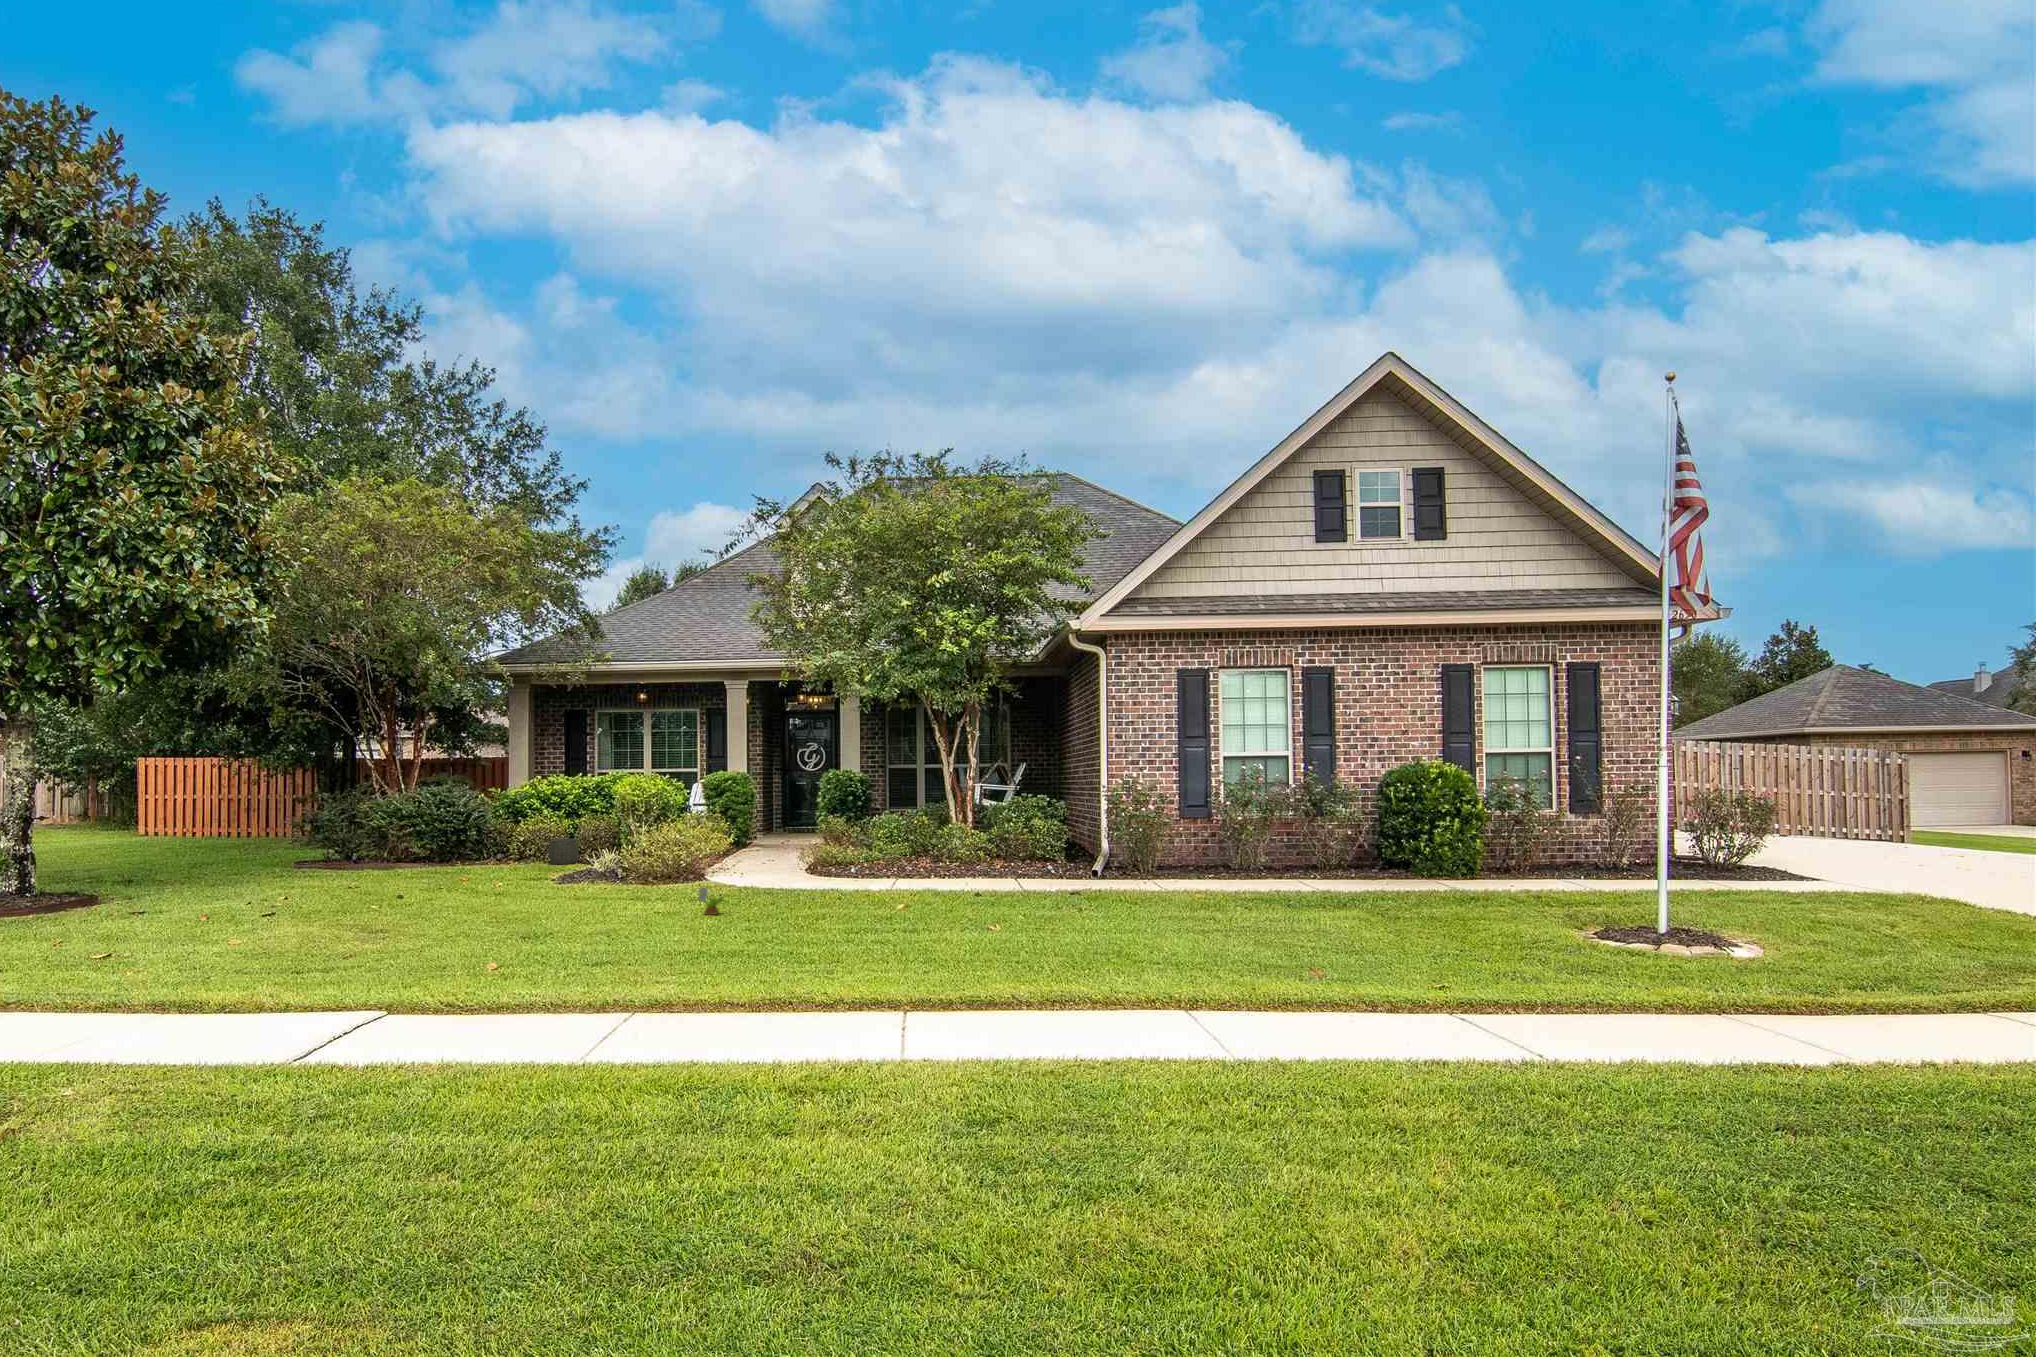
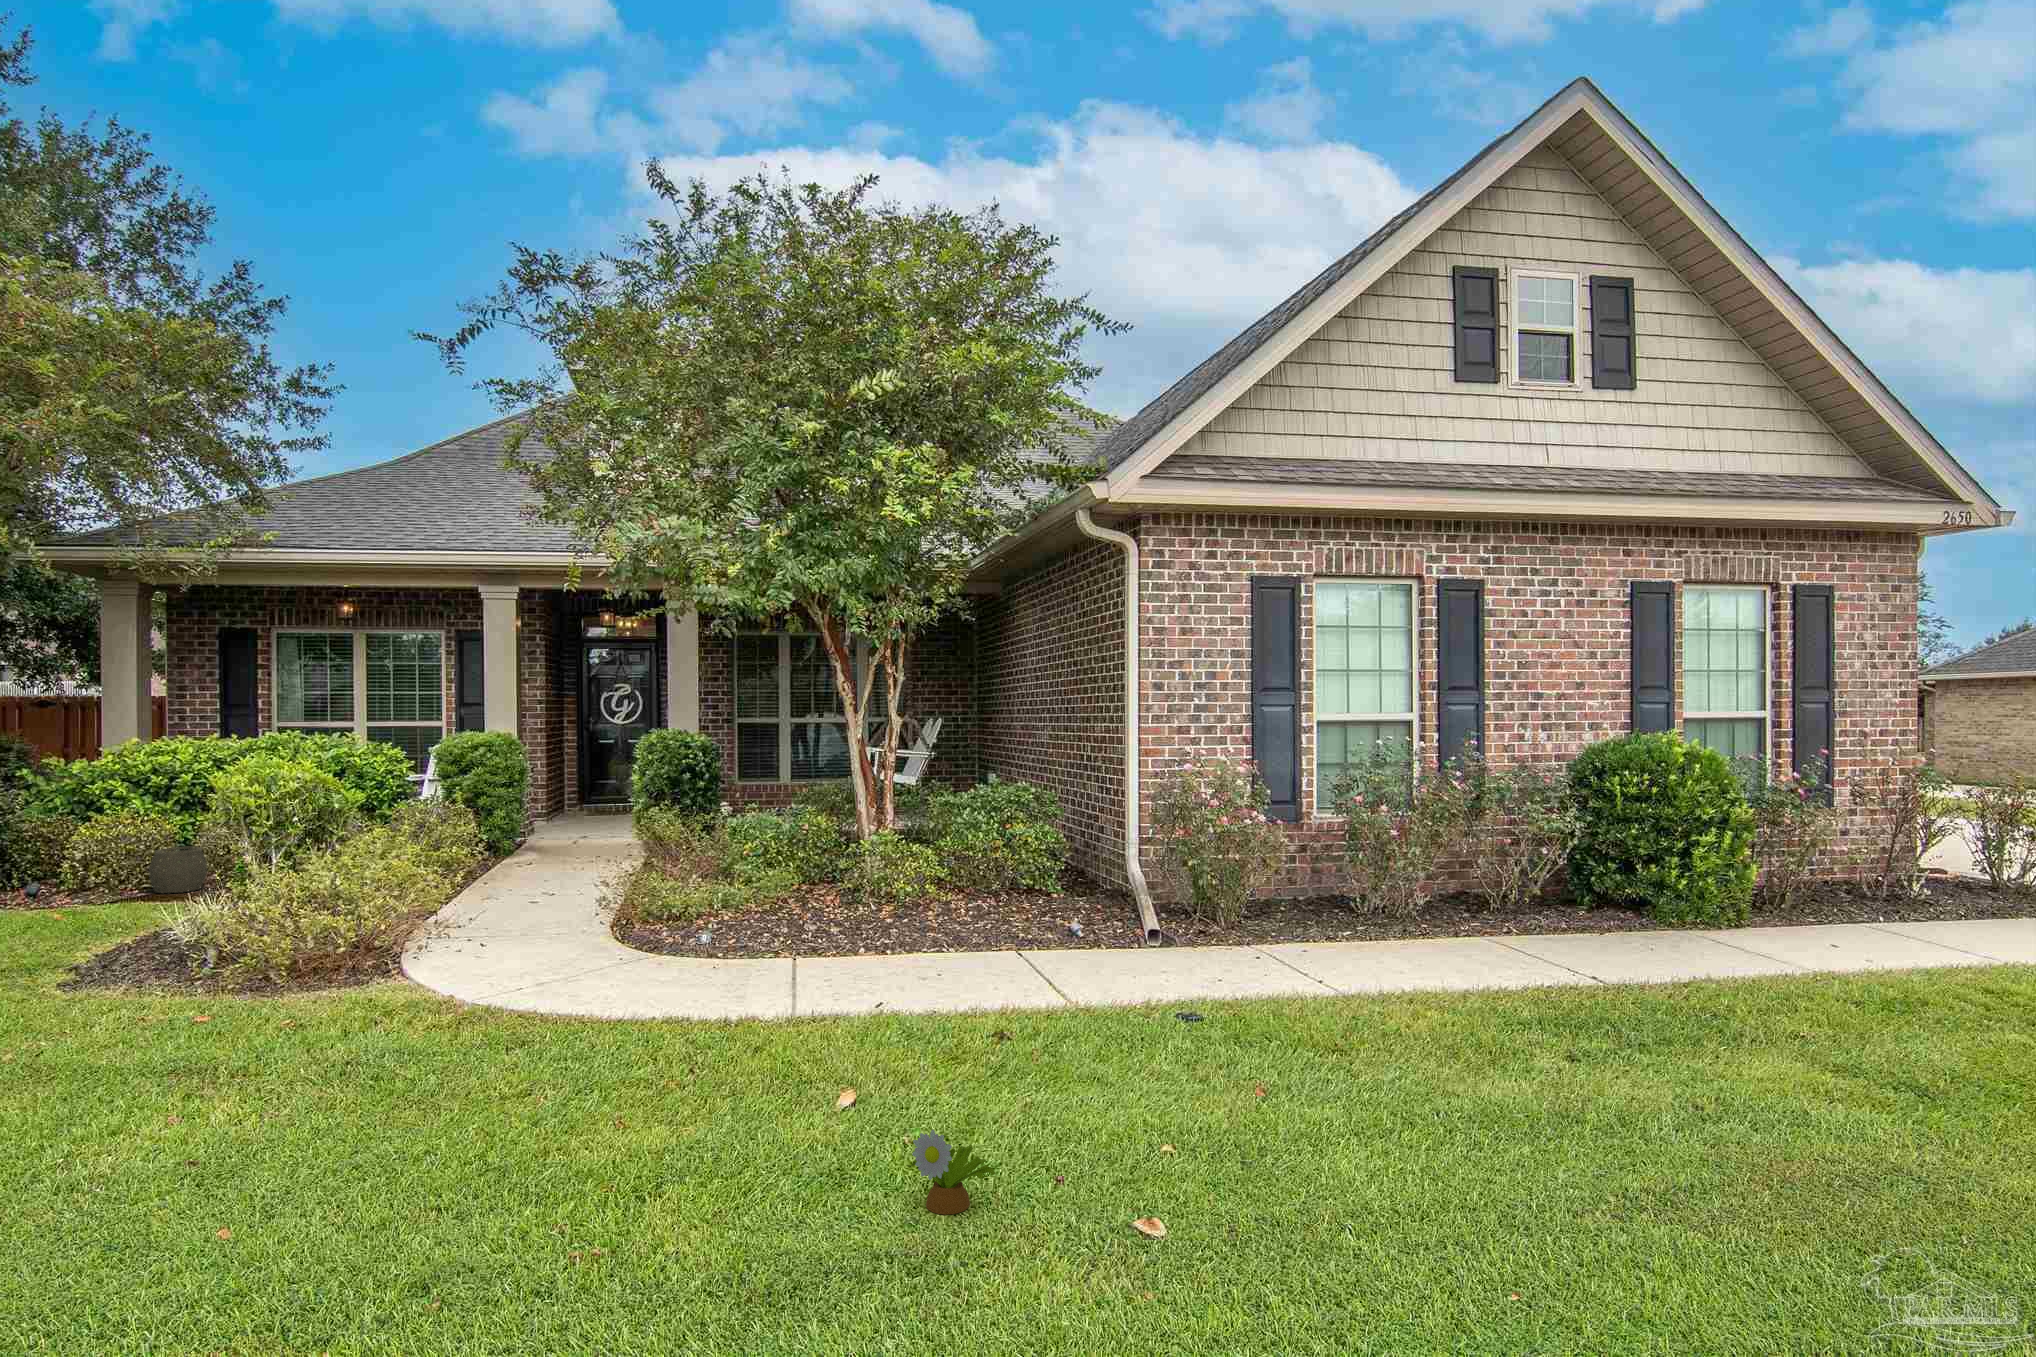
decorative plant: present [699,887,724,915] -> present [907,1130,996,1214]

